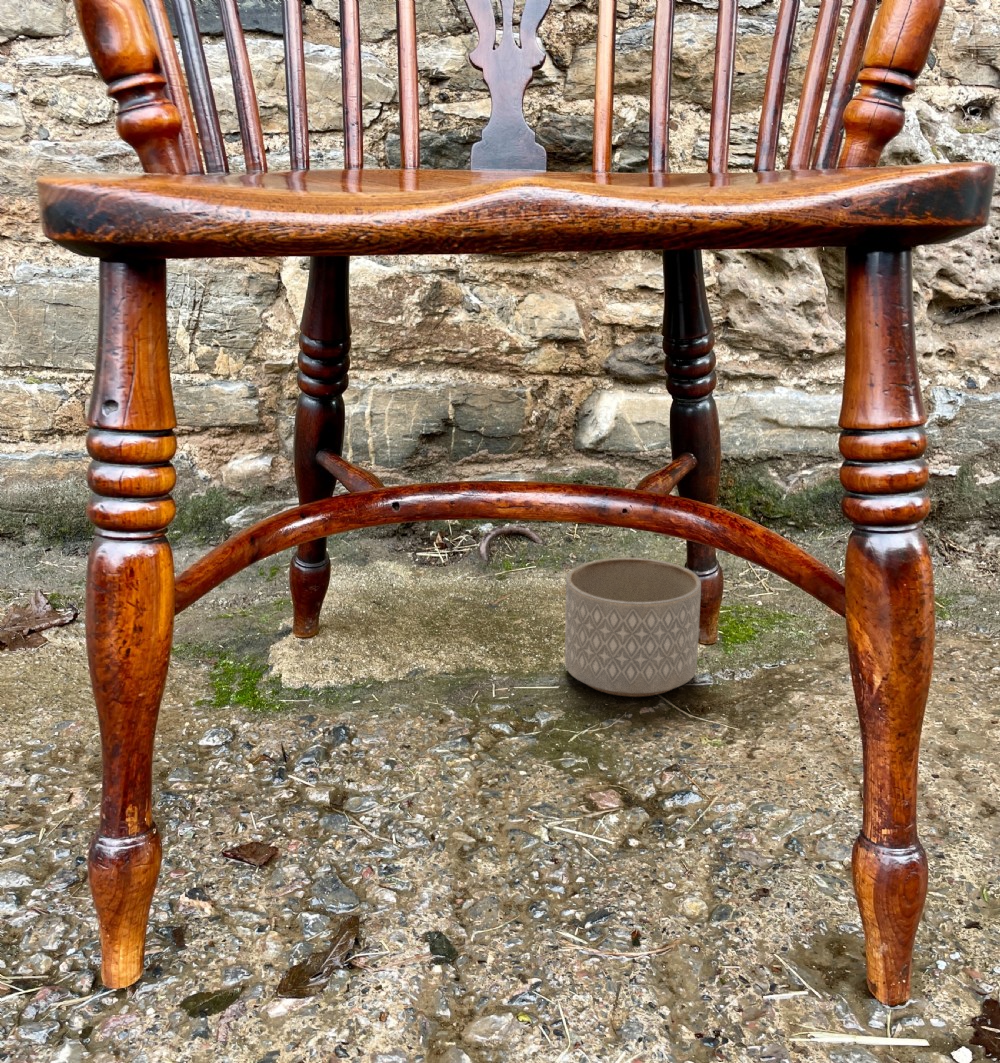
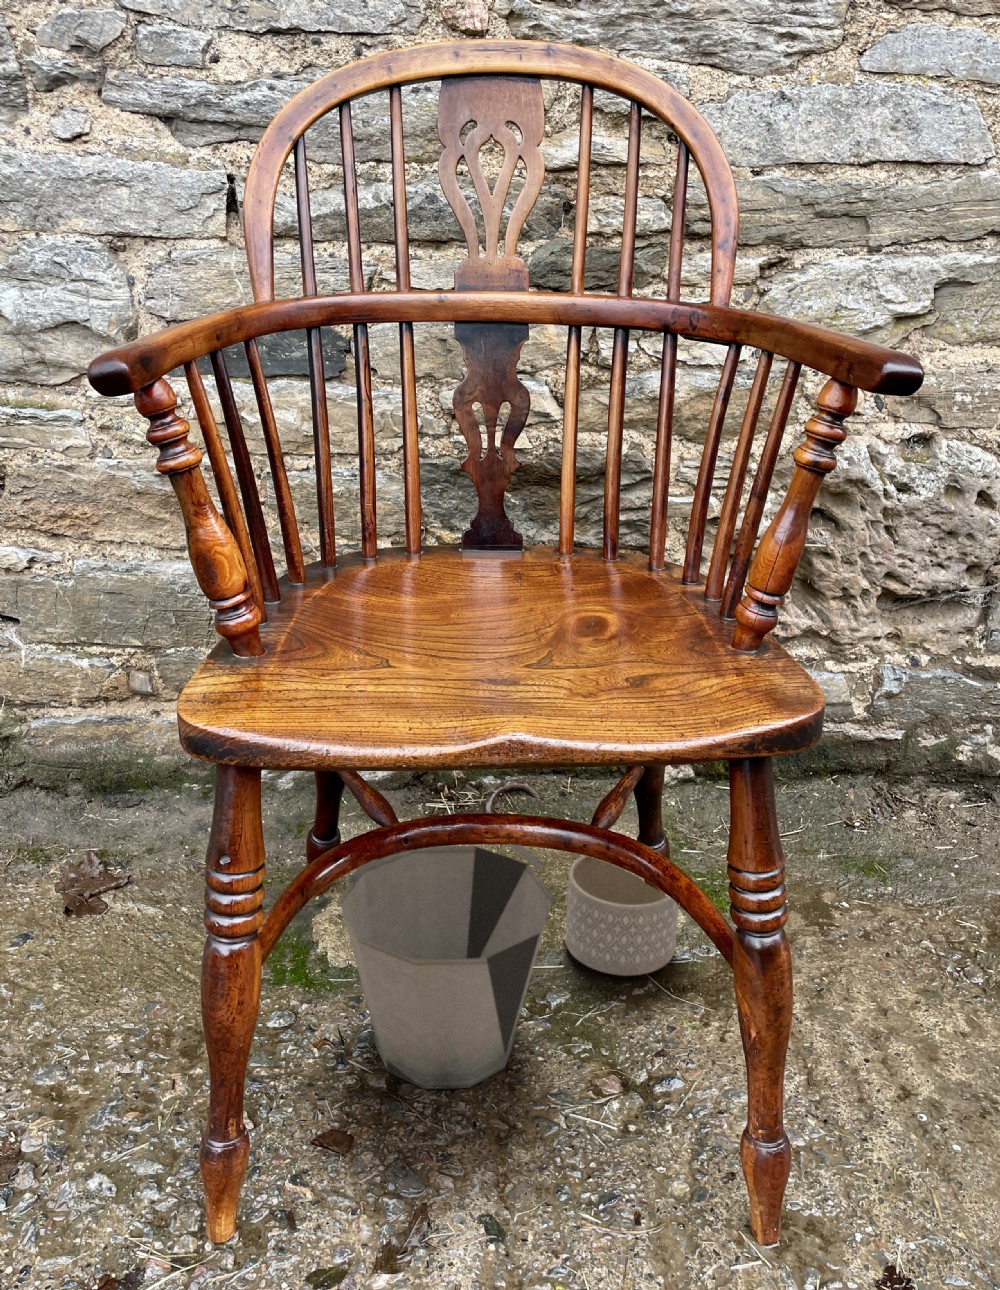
bucket: none [268,492,534,802] -> present [339,844,554,1089]

